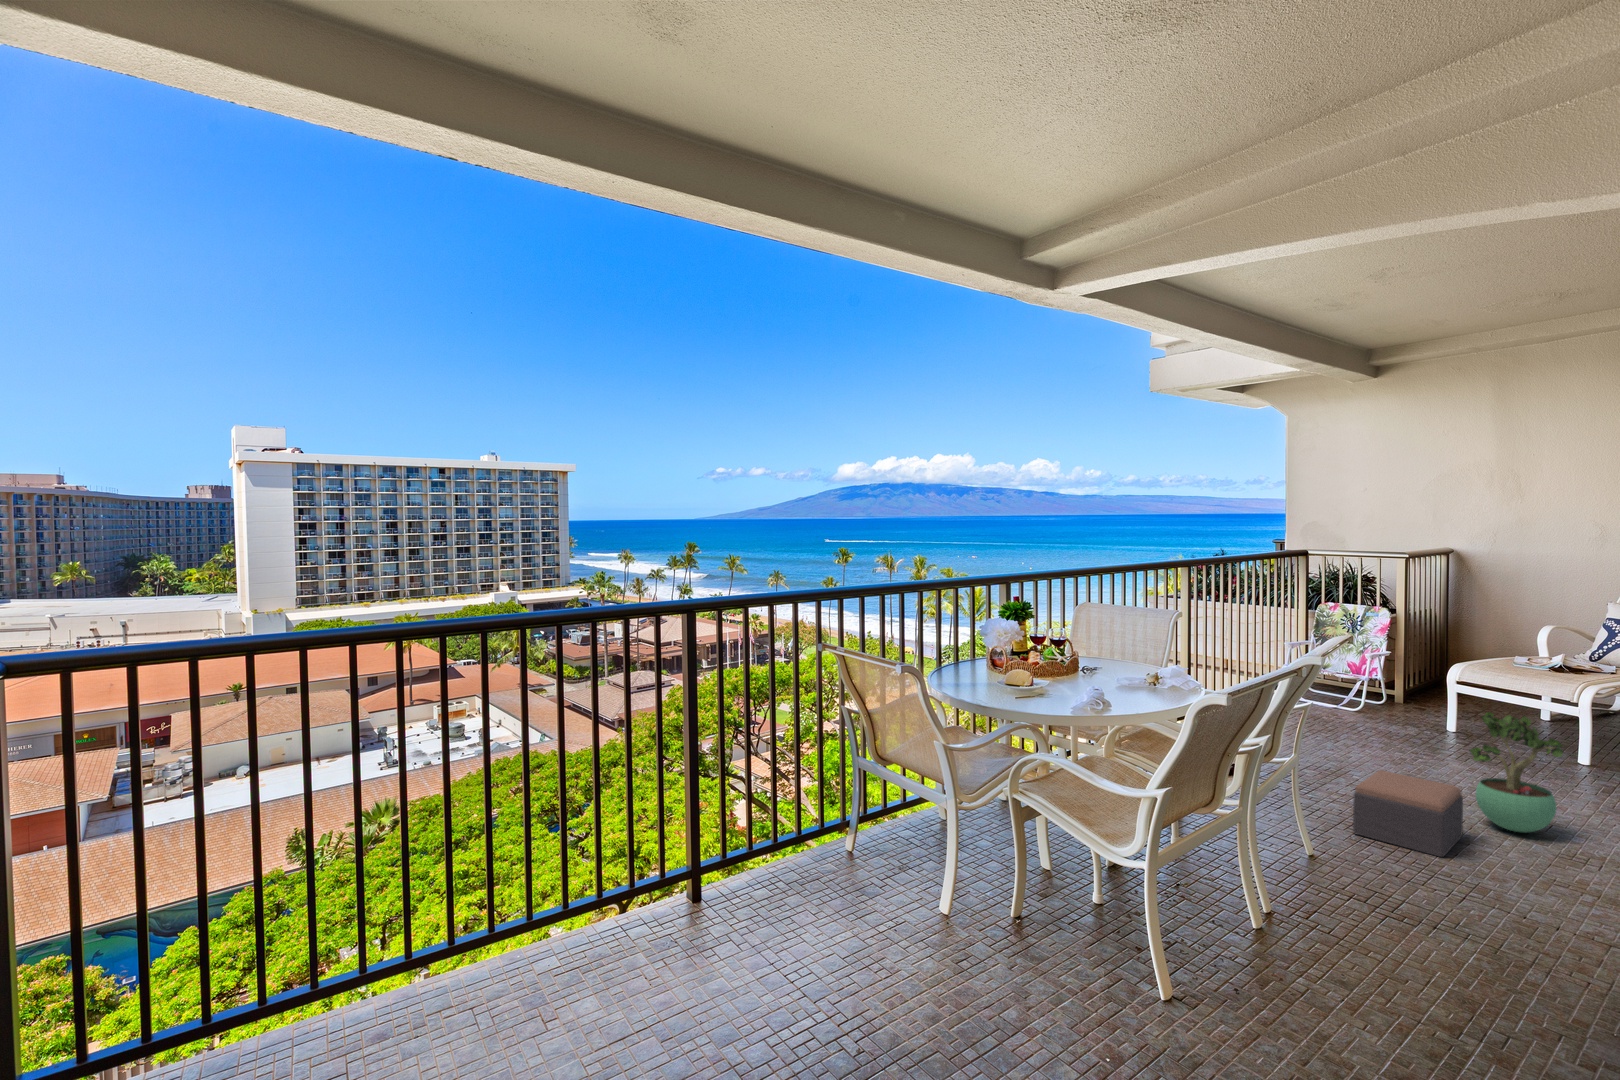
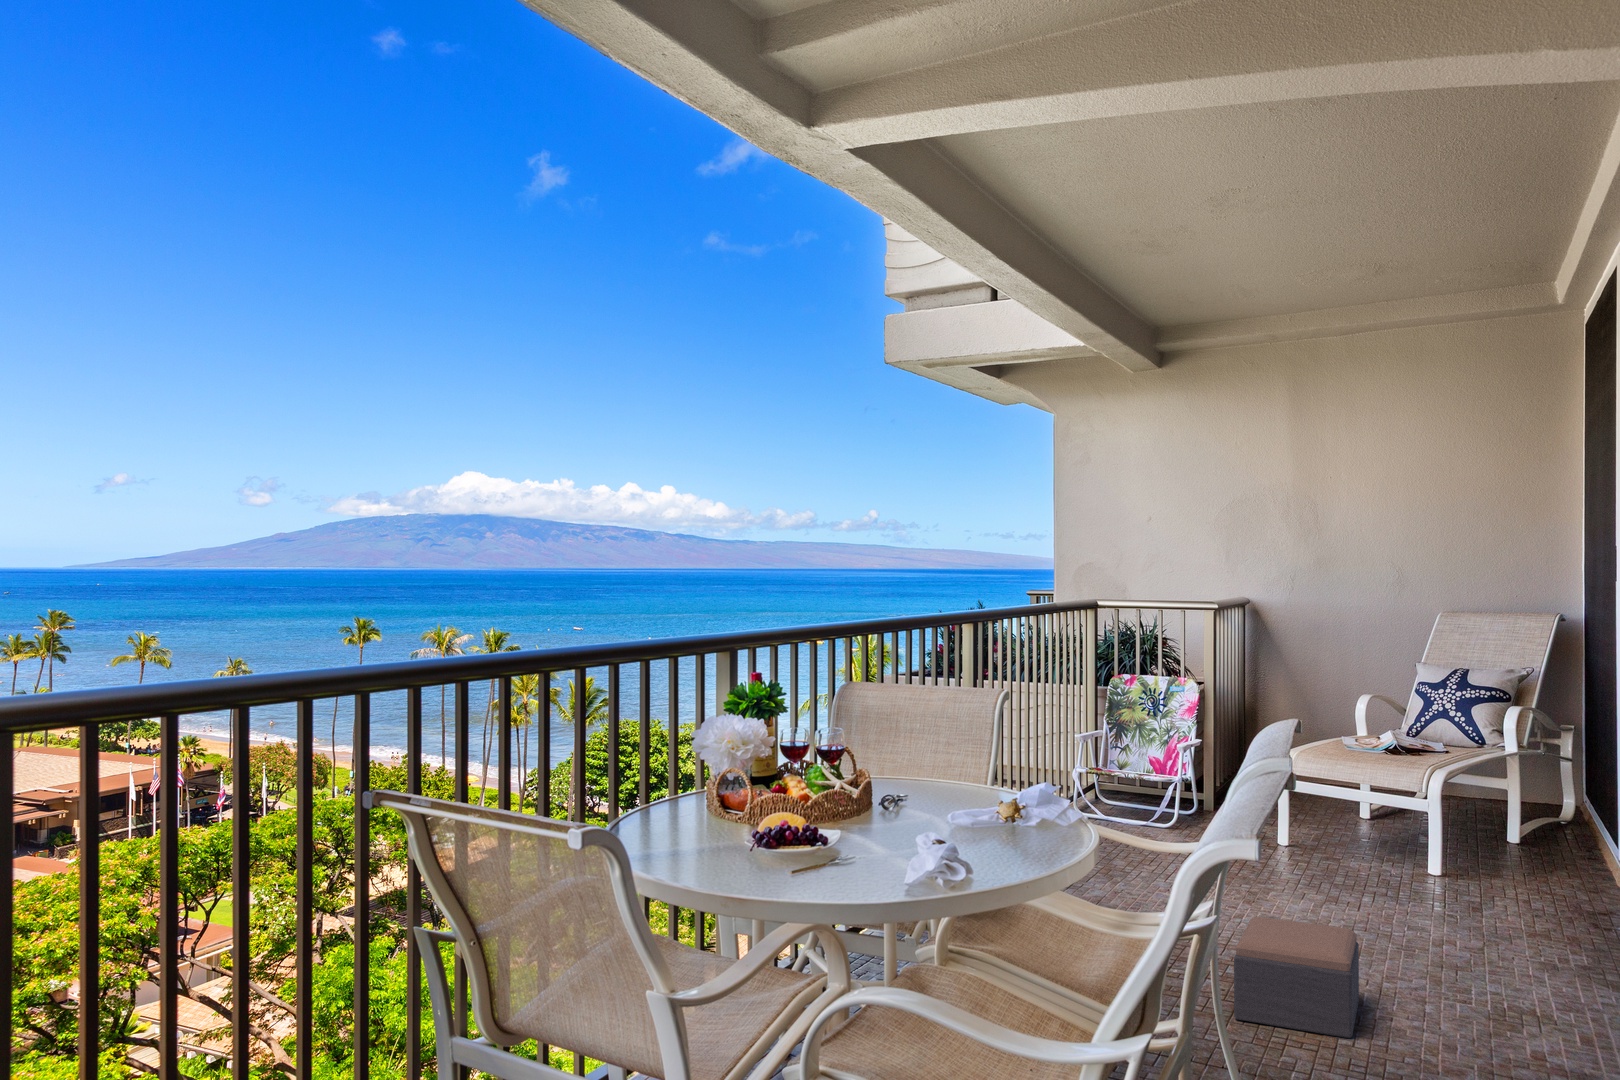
potted plant: present [1469,712,1563,833] -> none [1351,818,1465,984]

